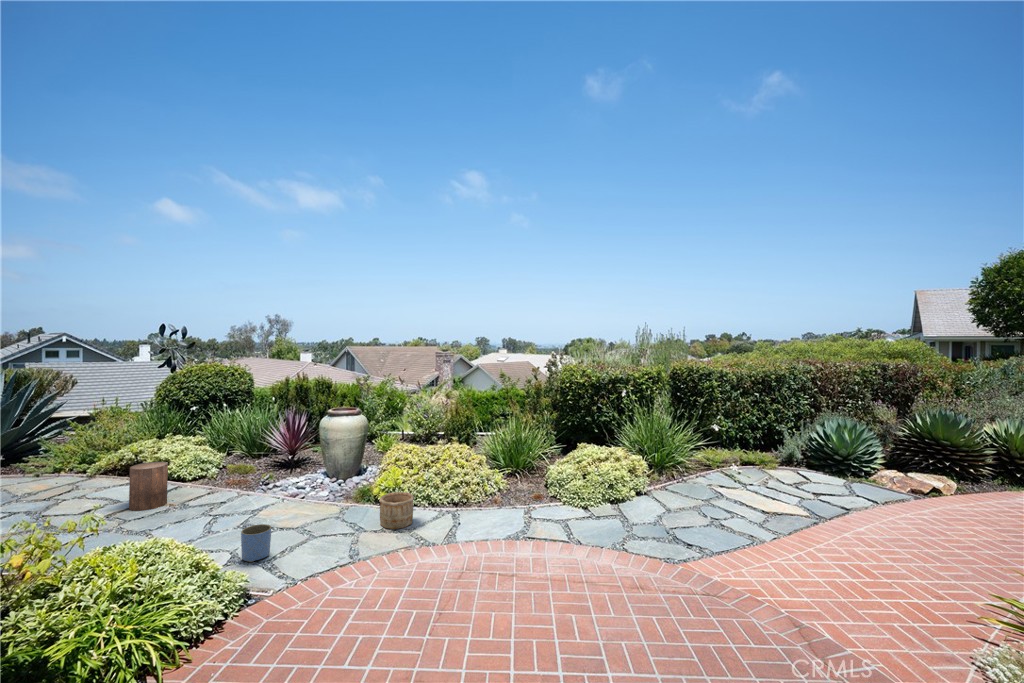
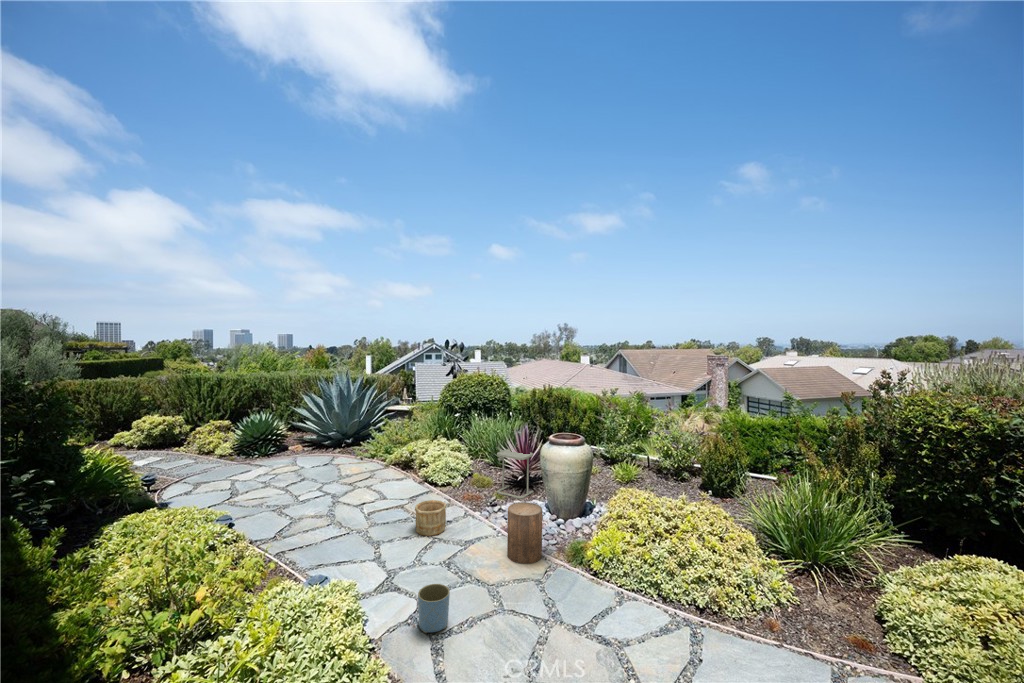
side table: none [263,432,303,475] -> present [497,449,533,499]
stool: present [129,462,168,511] -> present [507,502,542,564]
wooden bucket: present [379,492,414,529] -> present [415,500,446,536]

